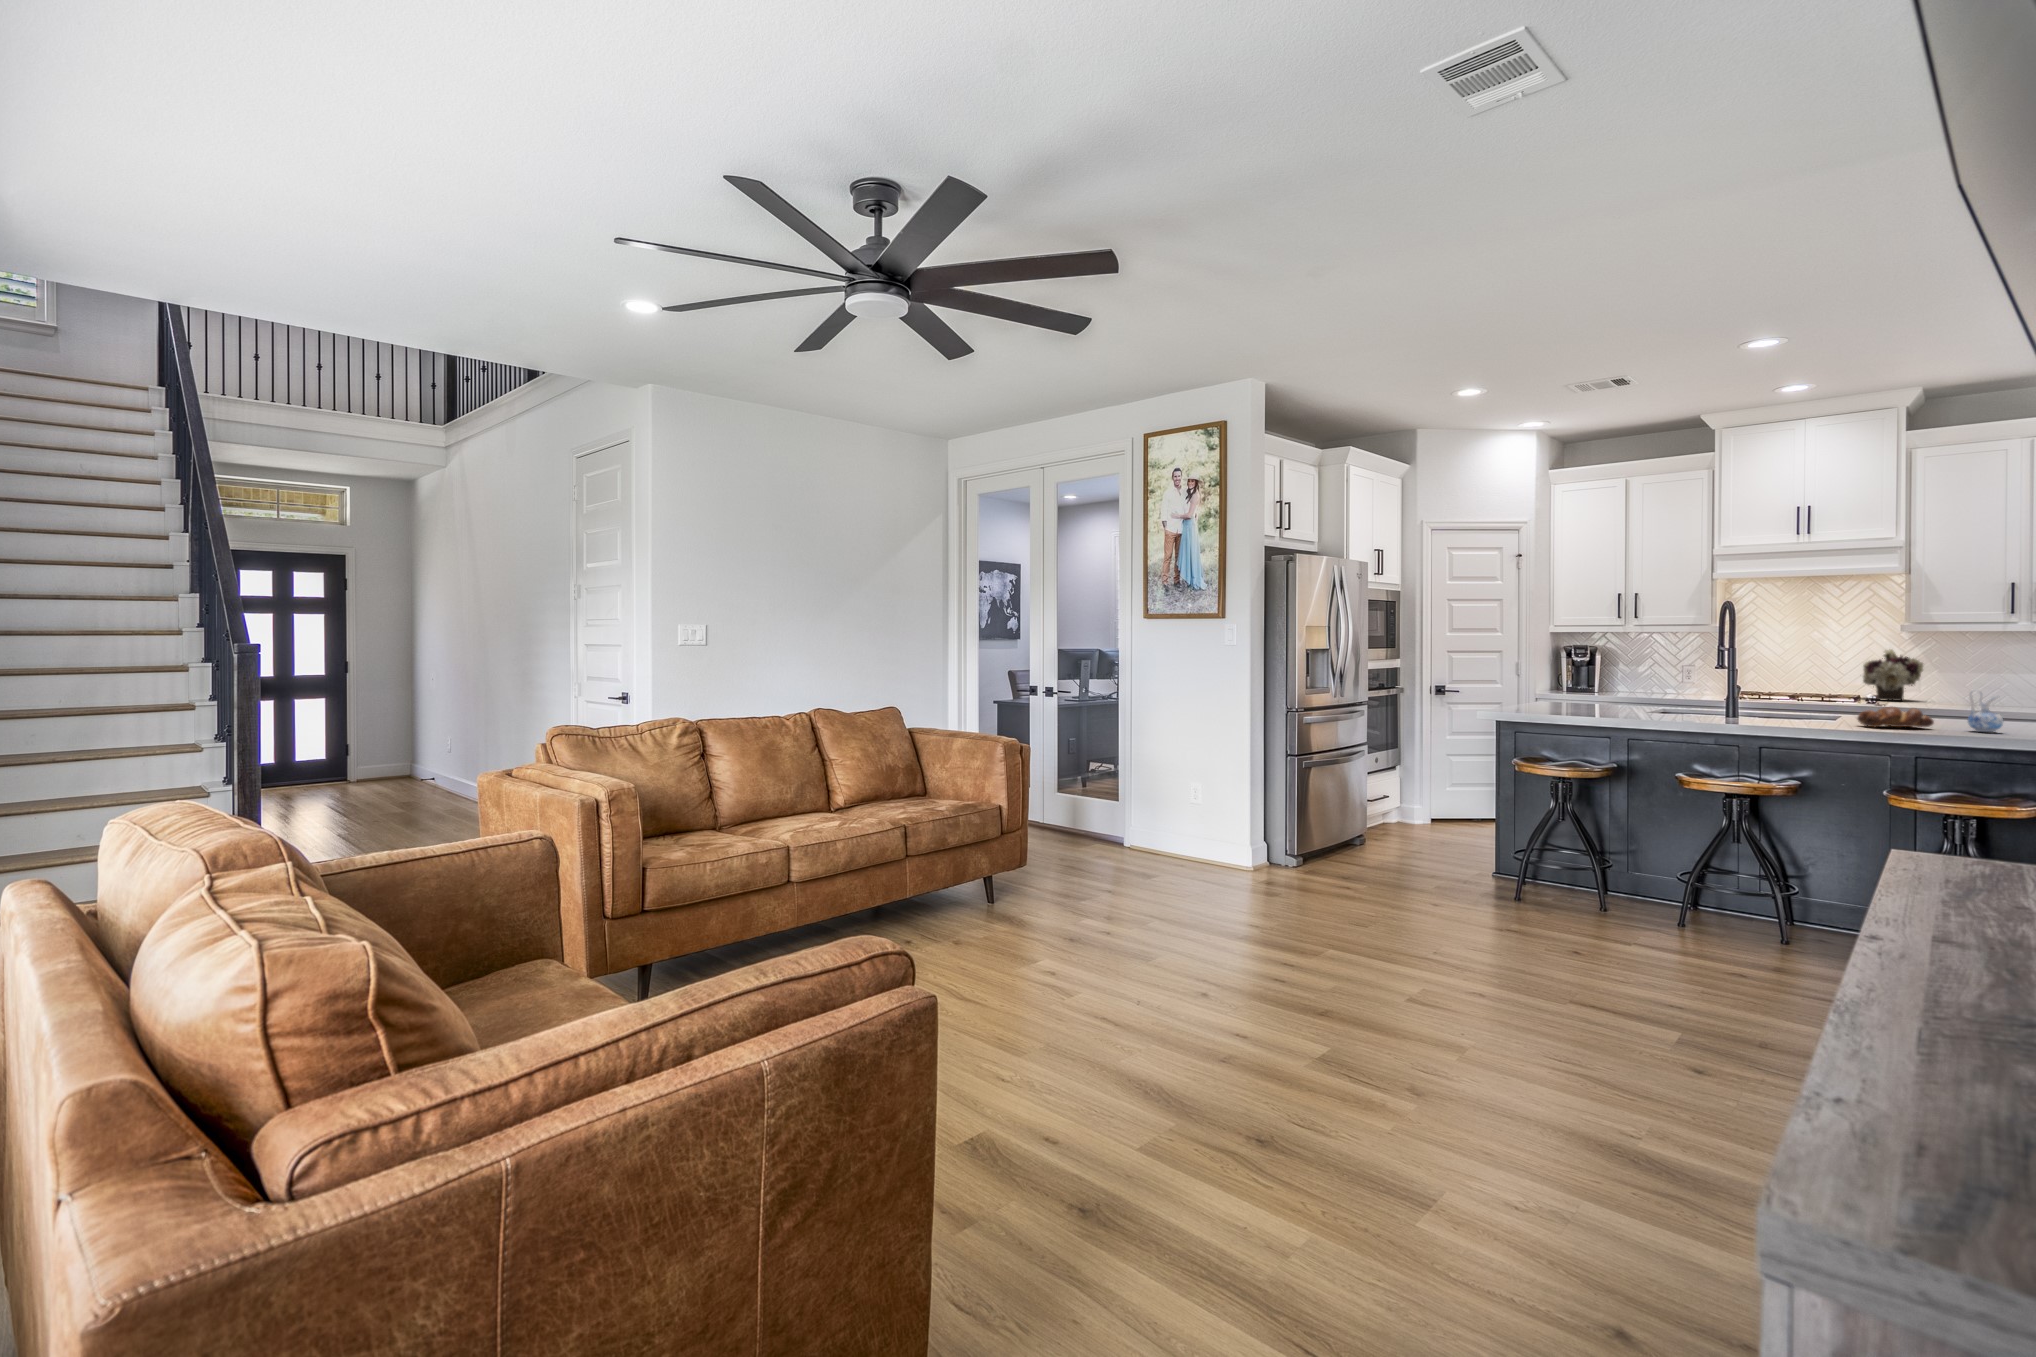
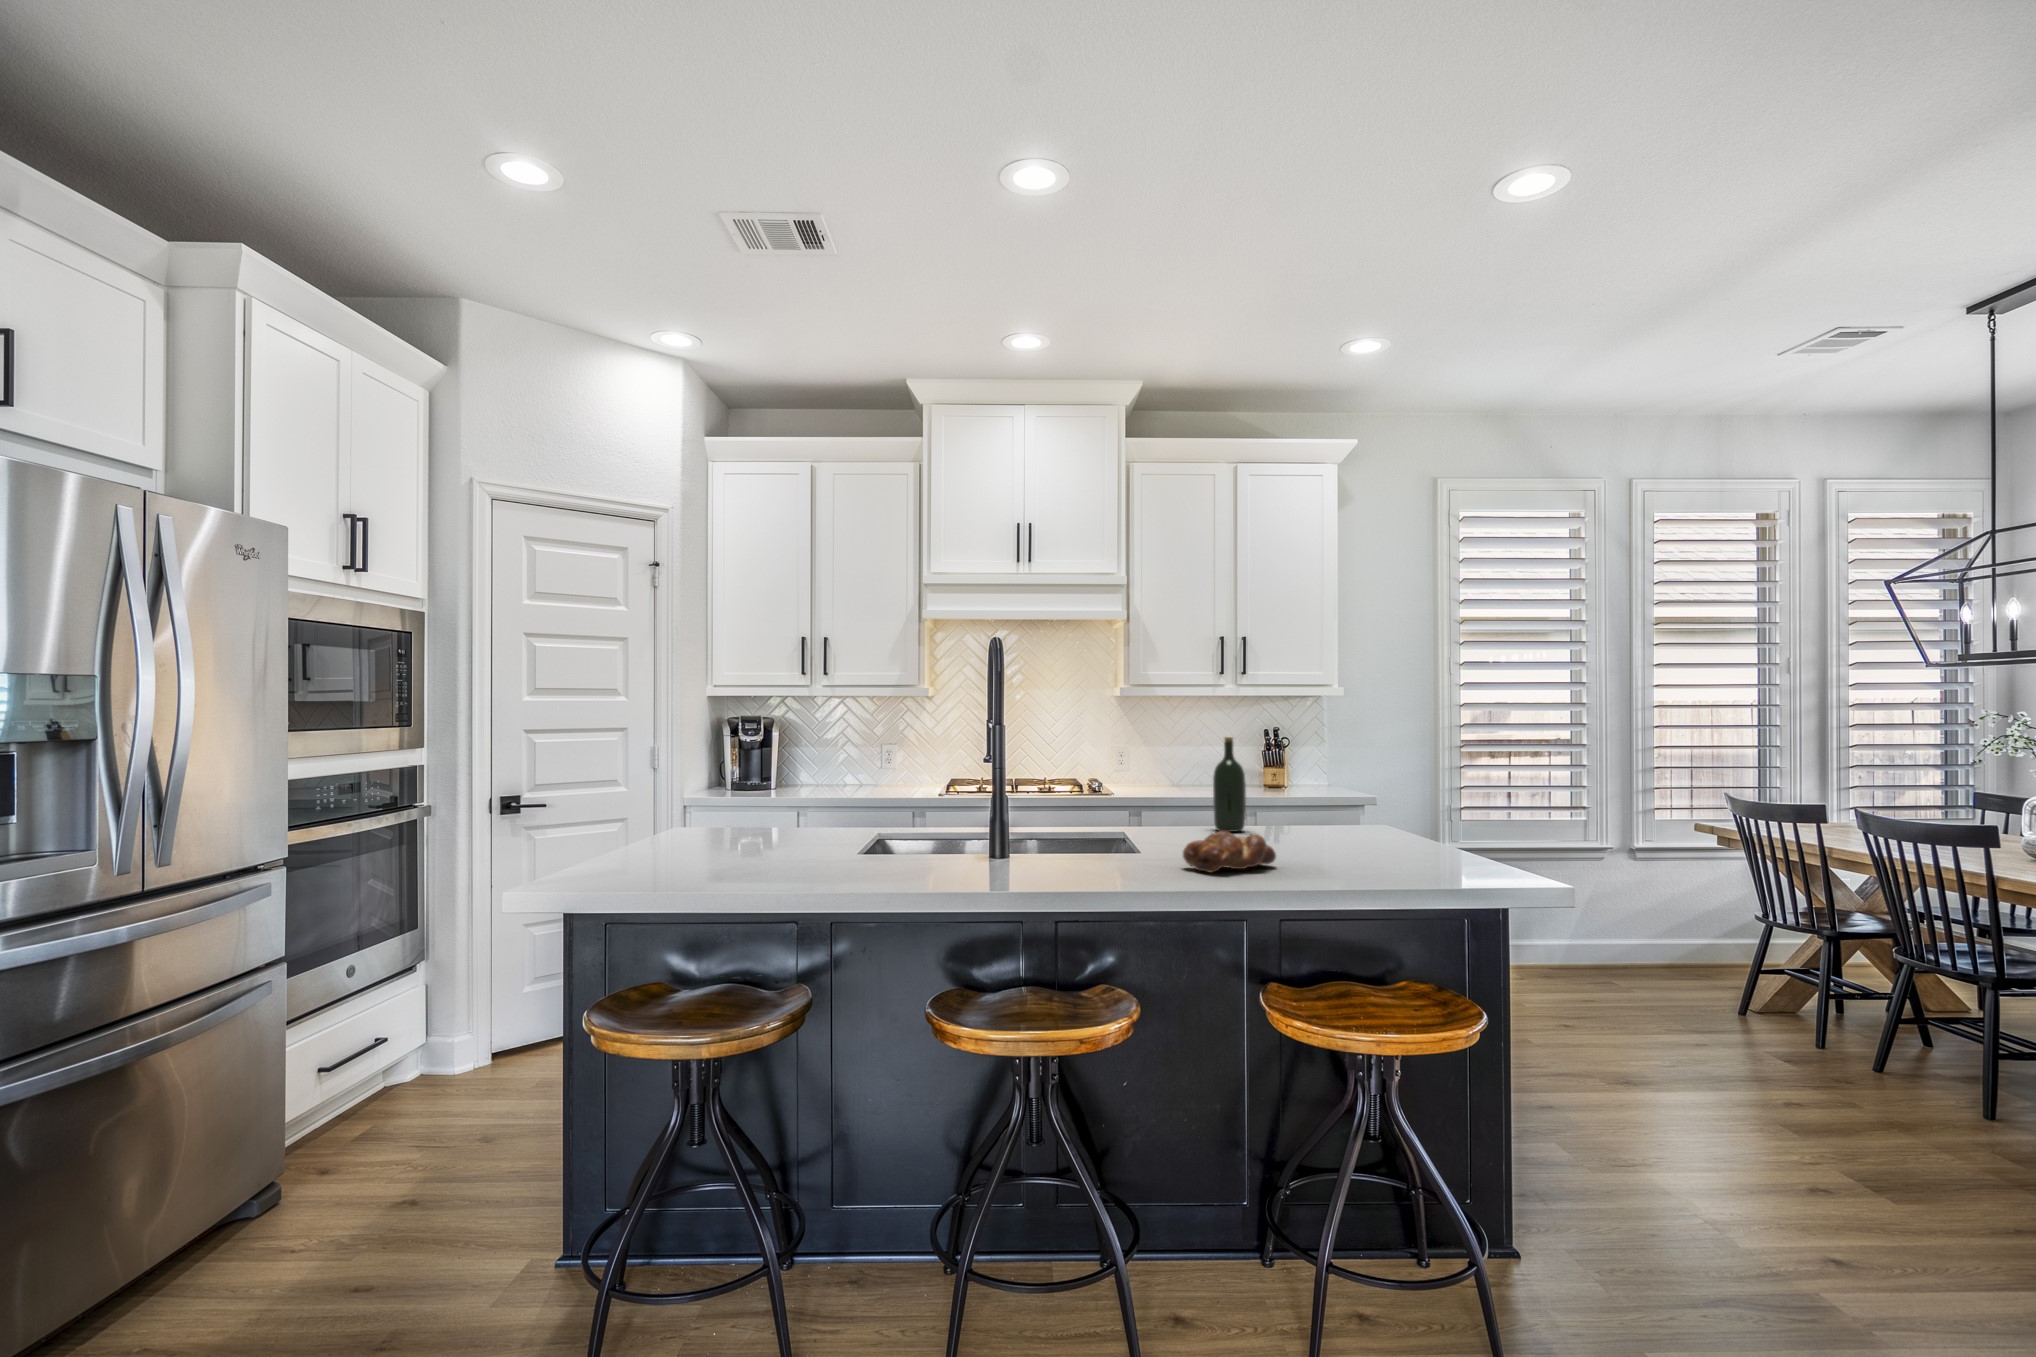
flower arrangement: present [1863,649,1923,701] -> none [1081,721,1148,790]
wine bottle: none [1929,656,1959,719] -> present [1213,737,1246,832]
ceramic pitcher: present [1968,689,2003,732] -> none [1312,797,1355,868]

